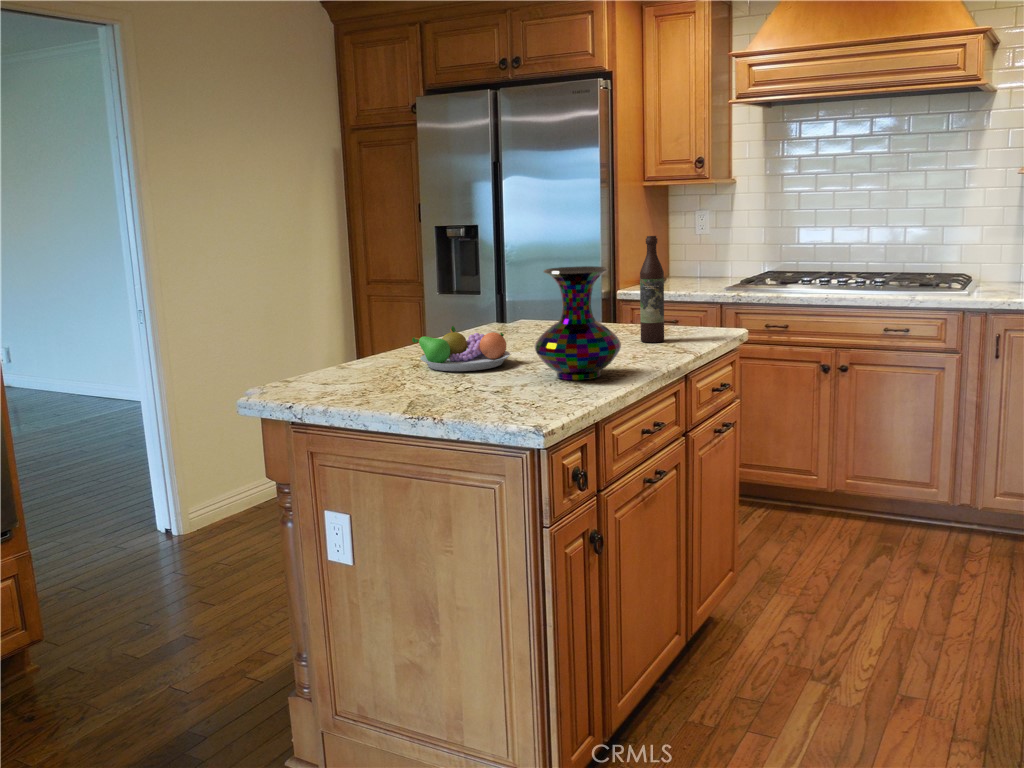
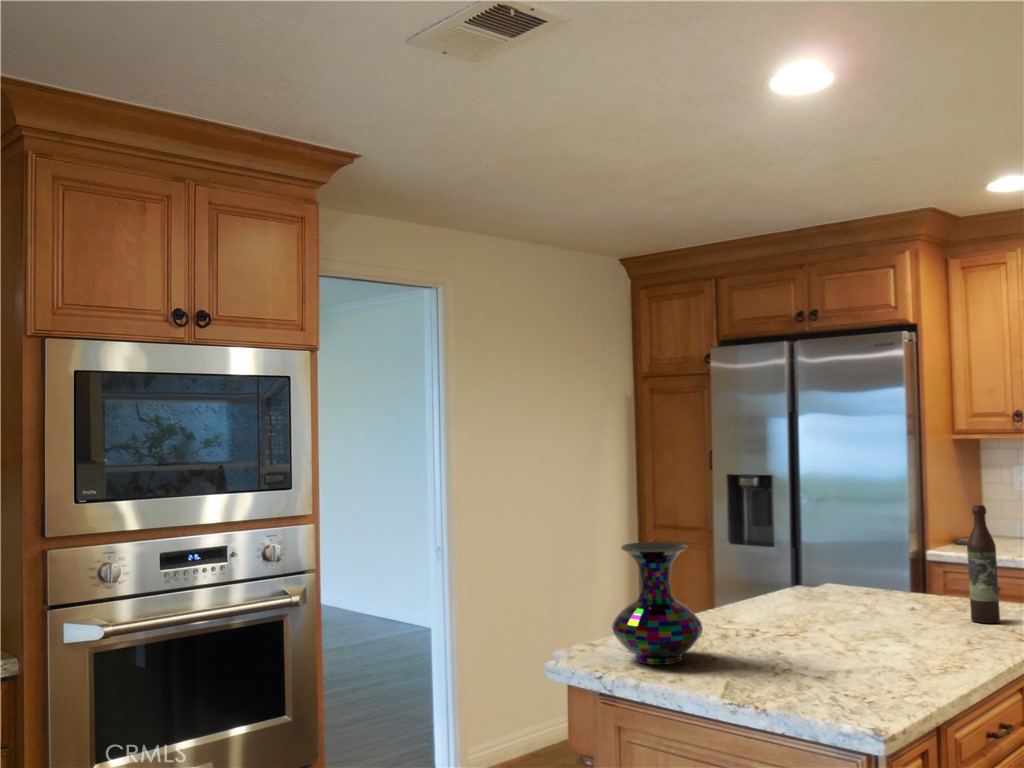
vase: present [535,266,621,380] -> present [612,542,703,665]
fruit bowl: present [412,326,510,371] -> none [718,595,826,647]

